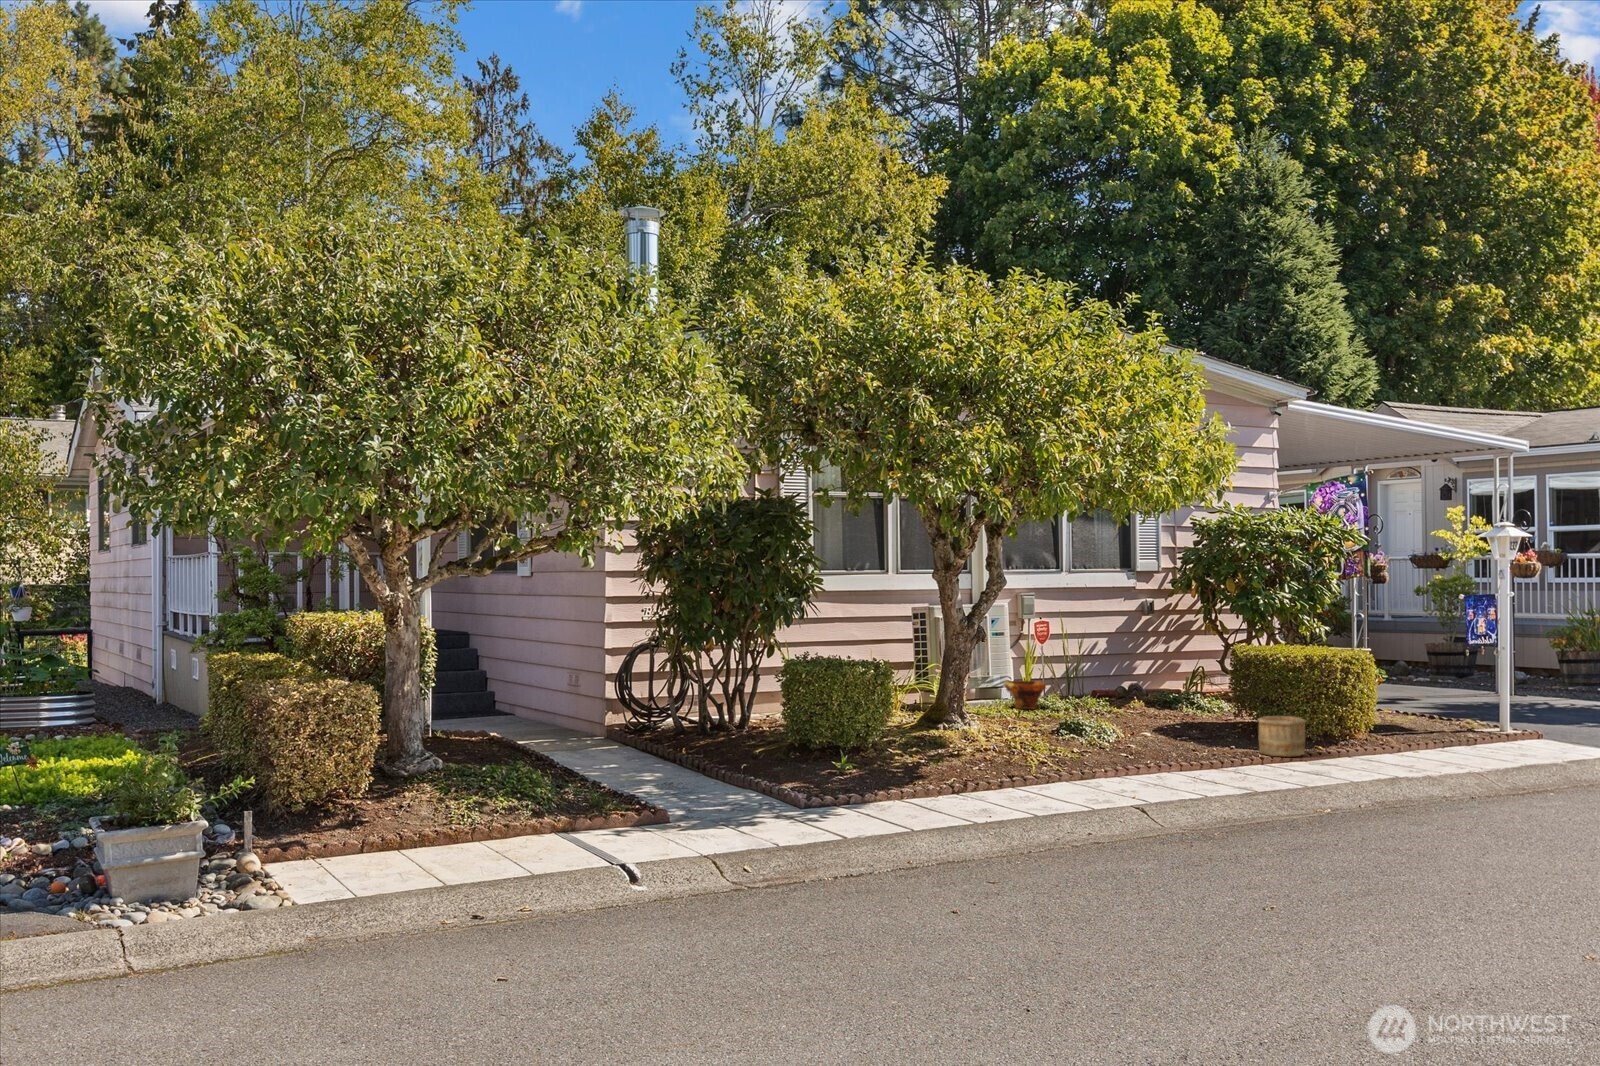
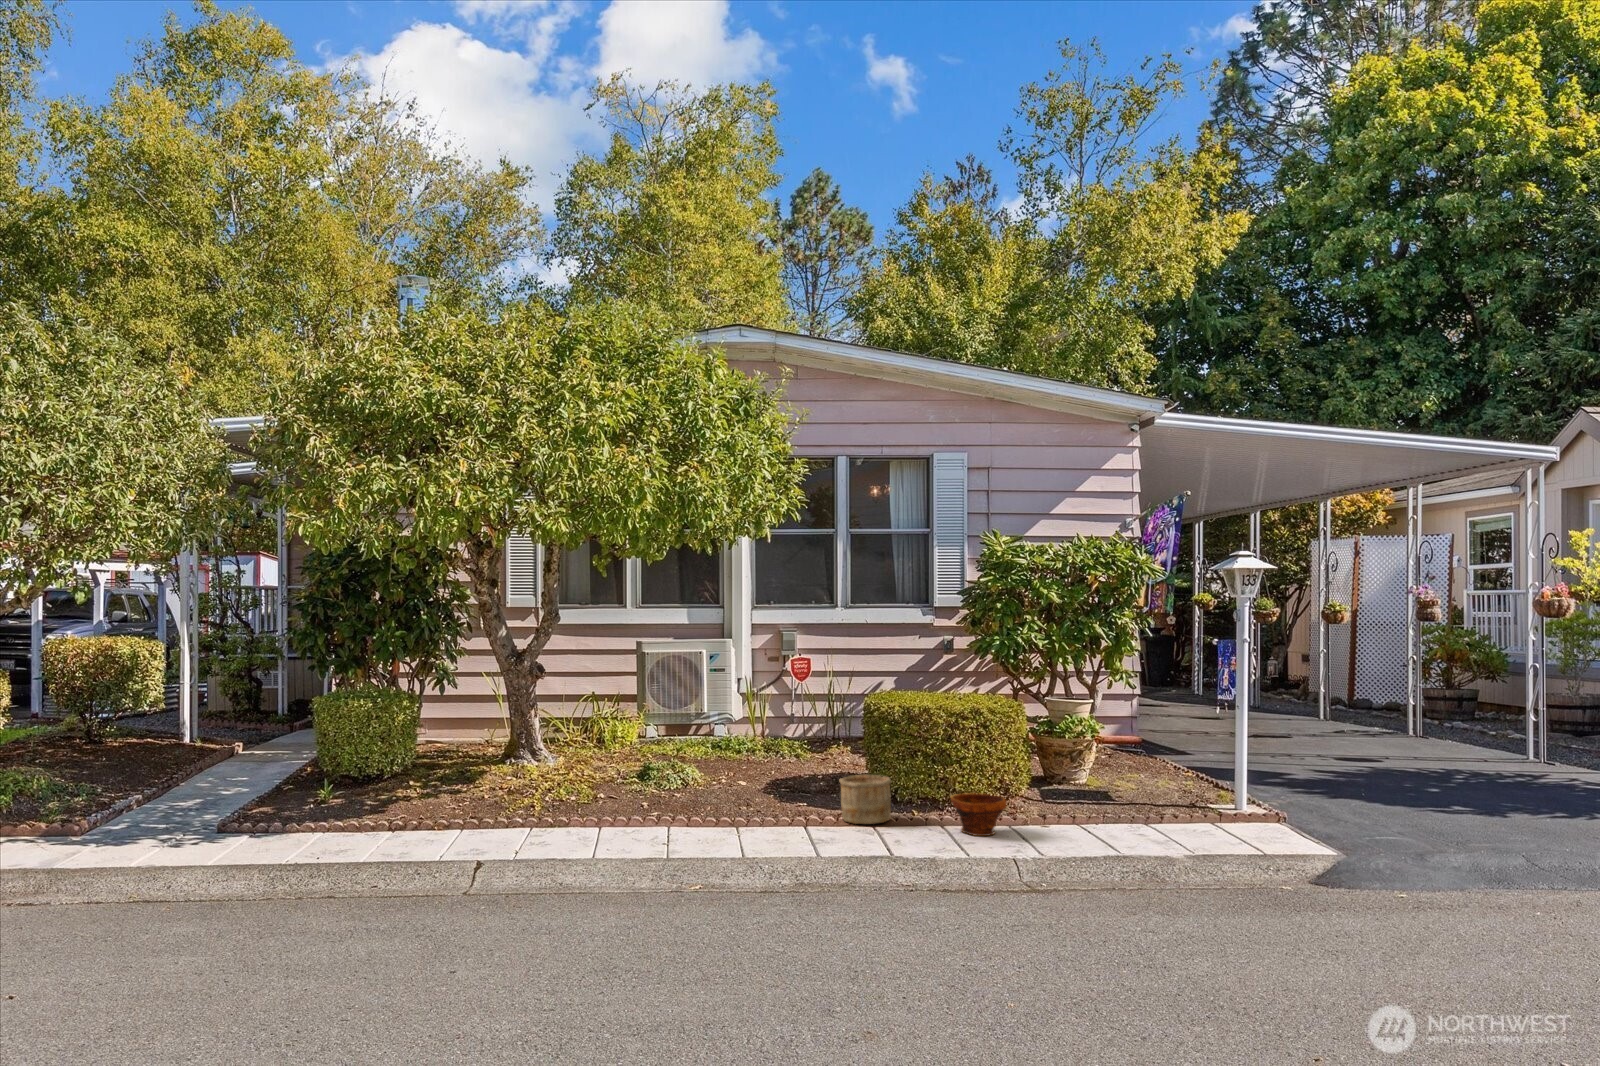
planter: present [1005,681,1046,709] -> present [951,793,1007,836]

